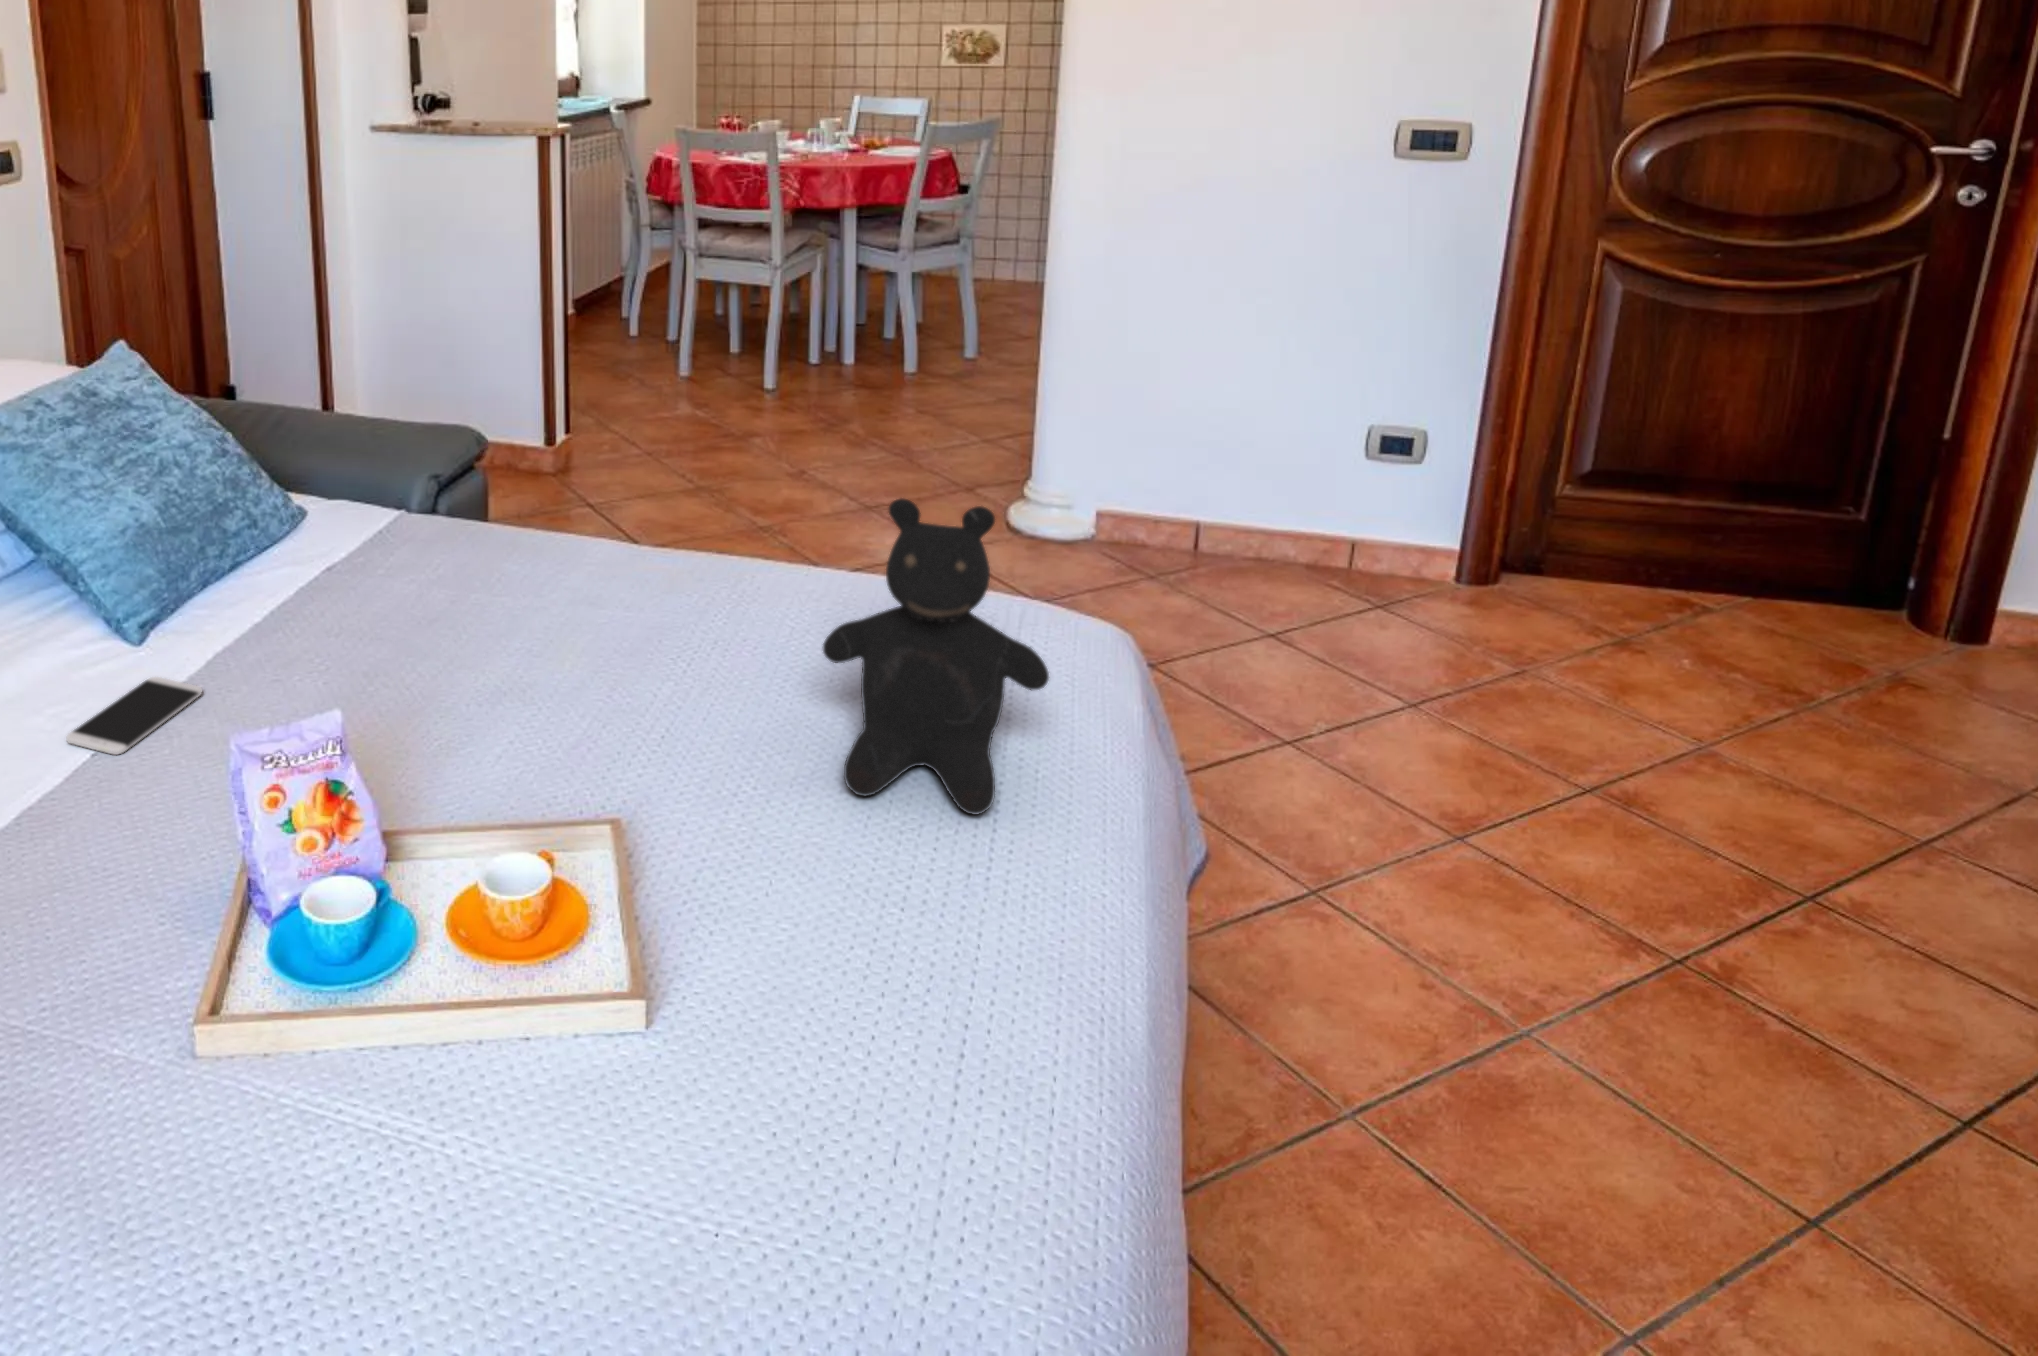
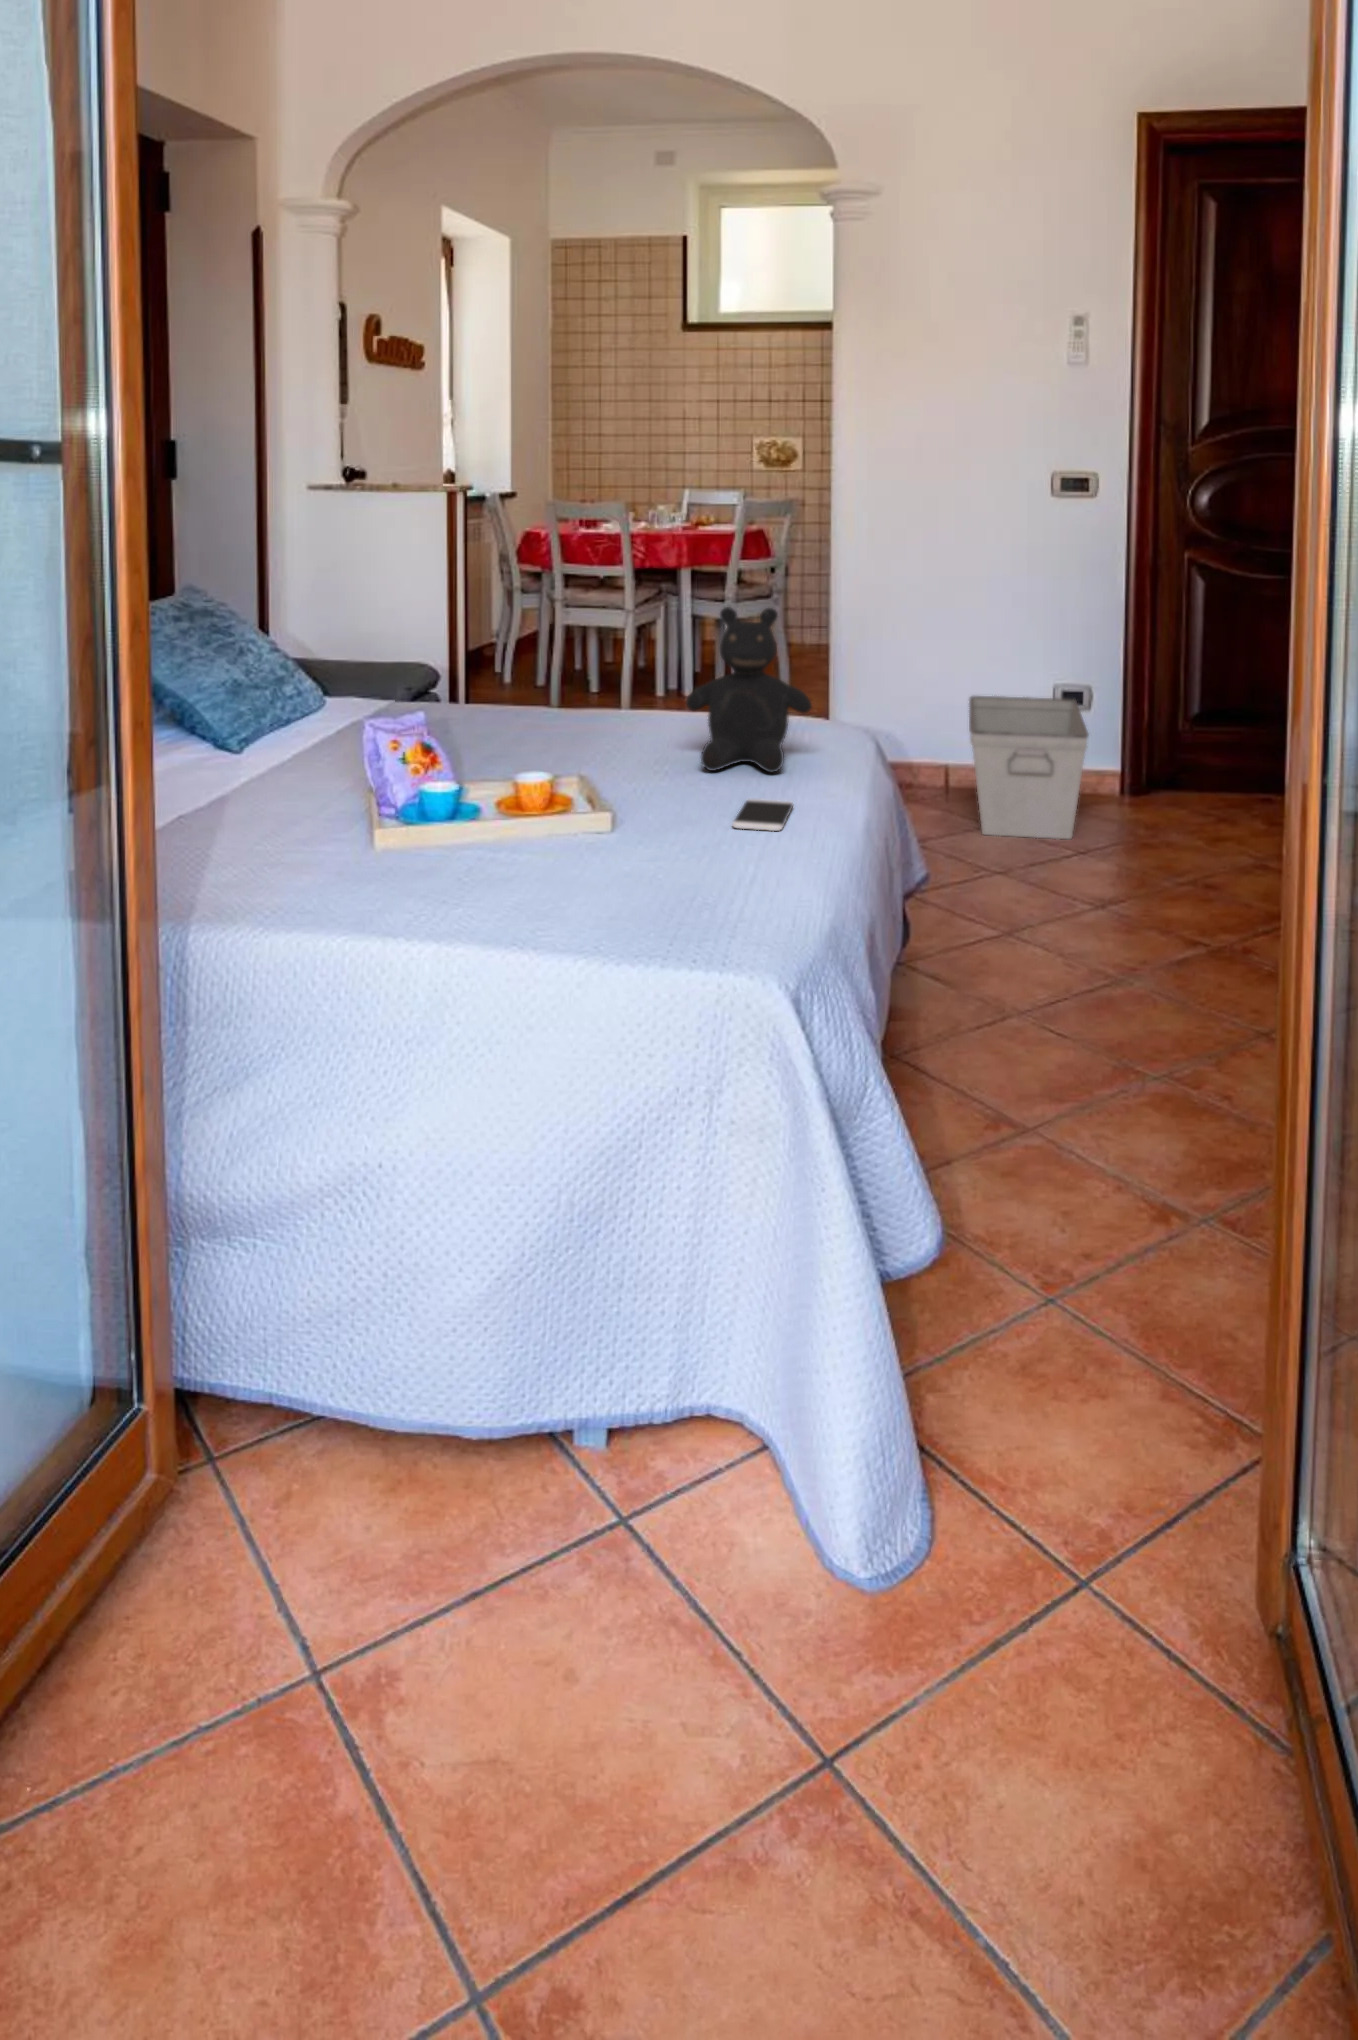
storage bin: none [1239,436,1439,678] -> present [969,696,1089,839]
smartphone: present [66,677,202,755] -> present [733,799,794,831]

